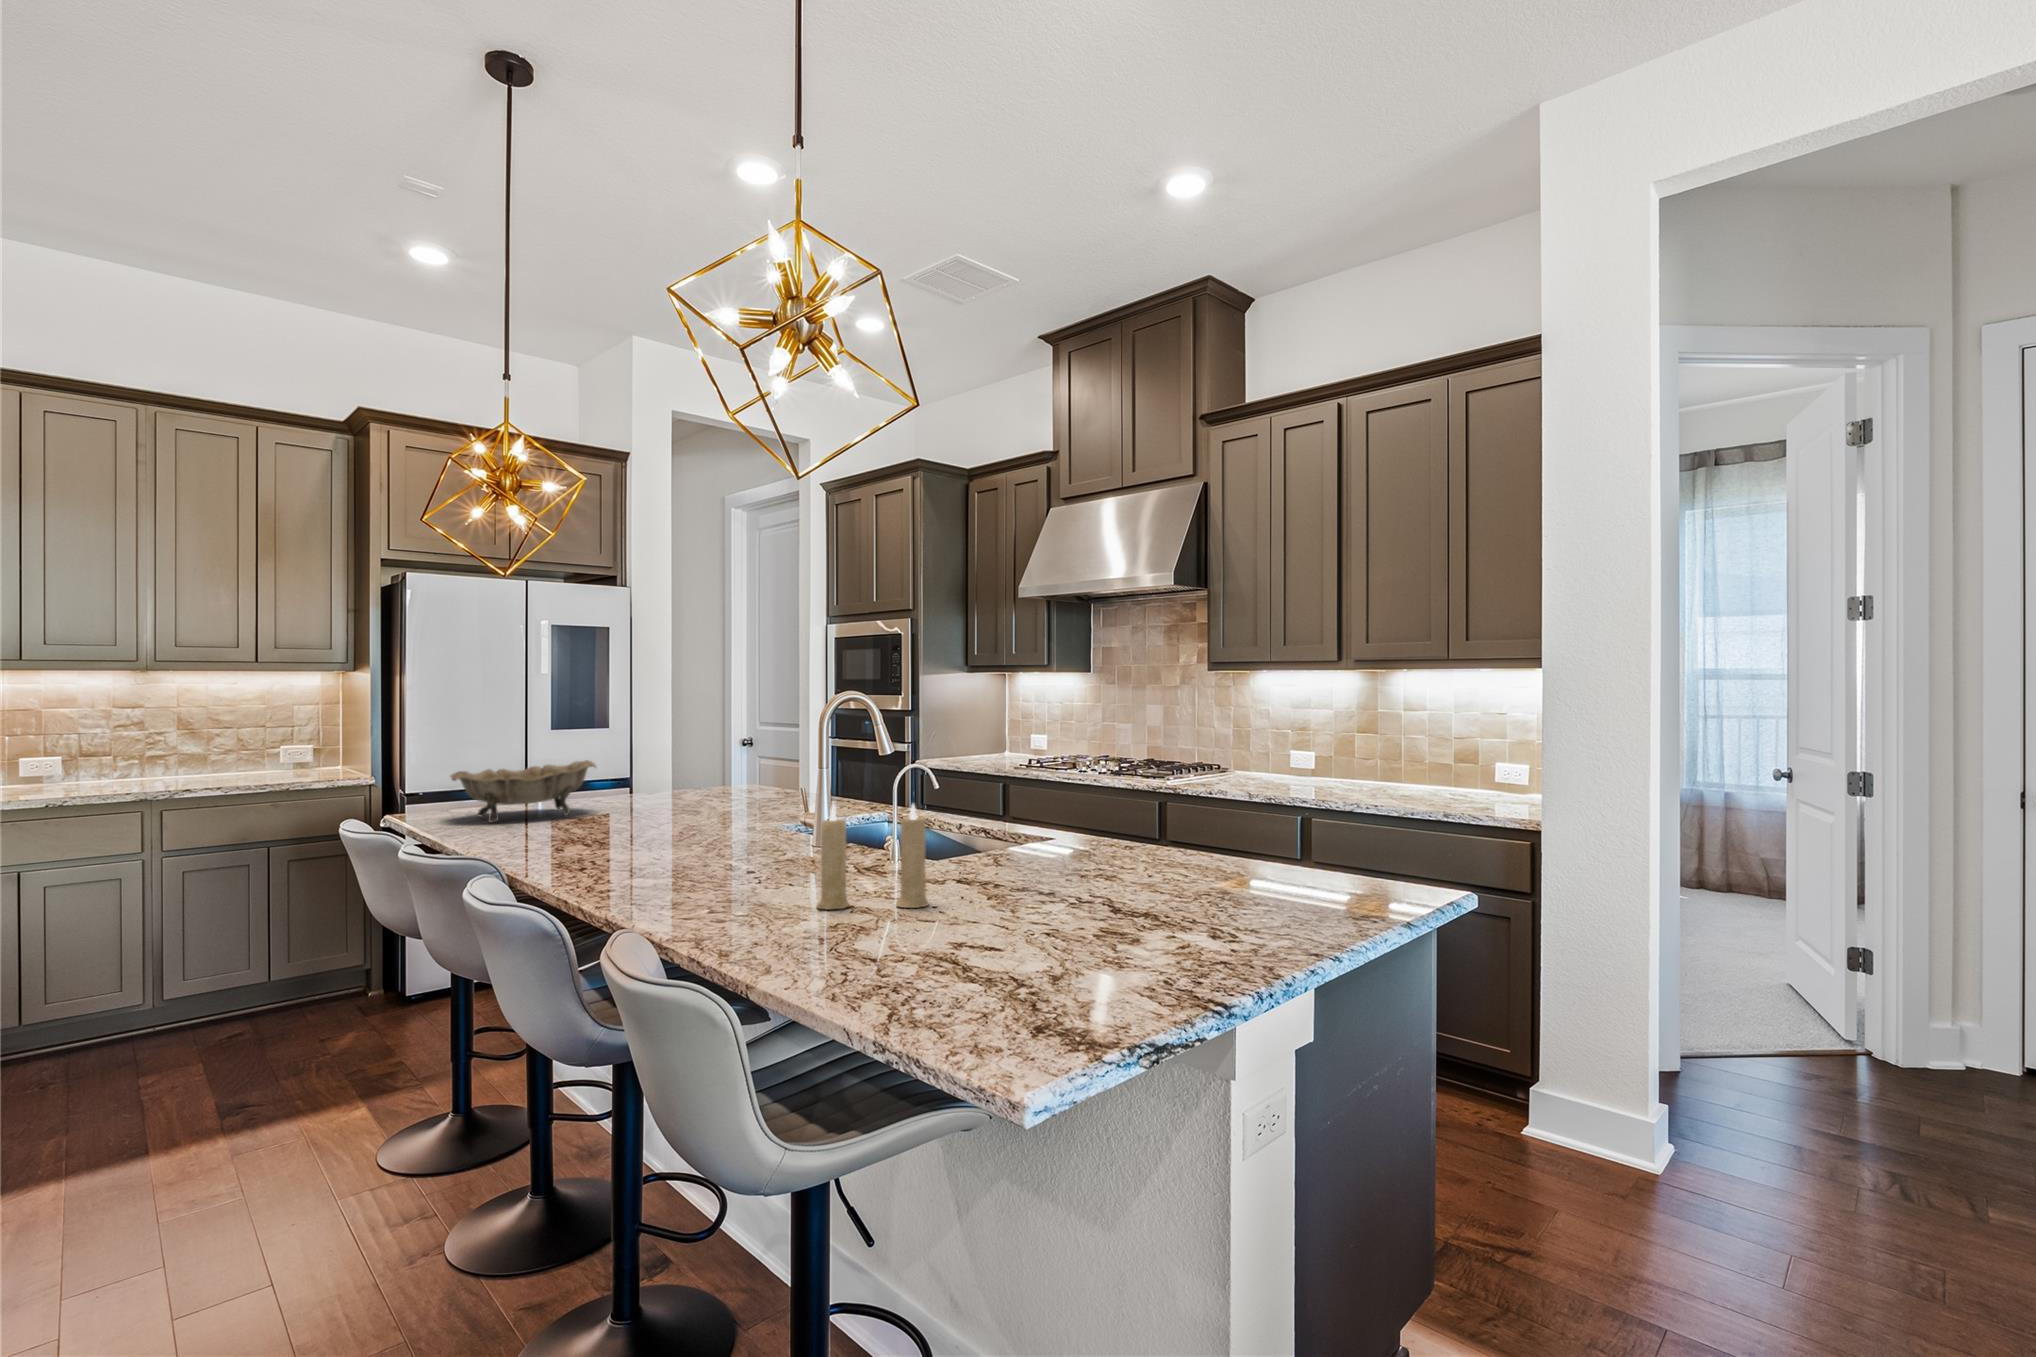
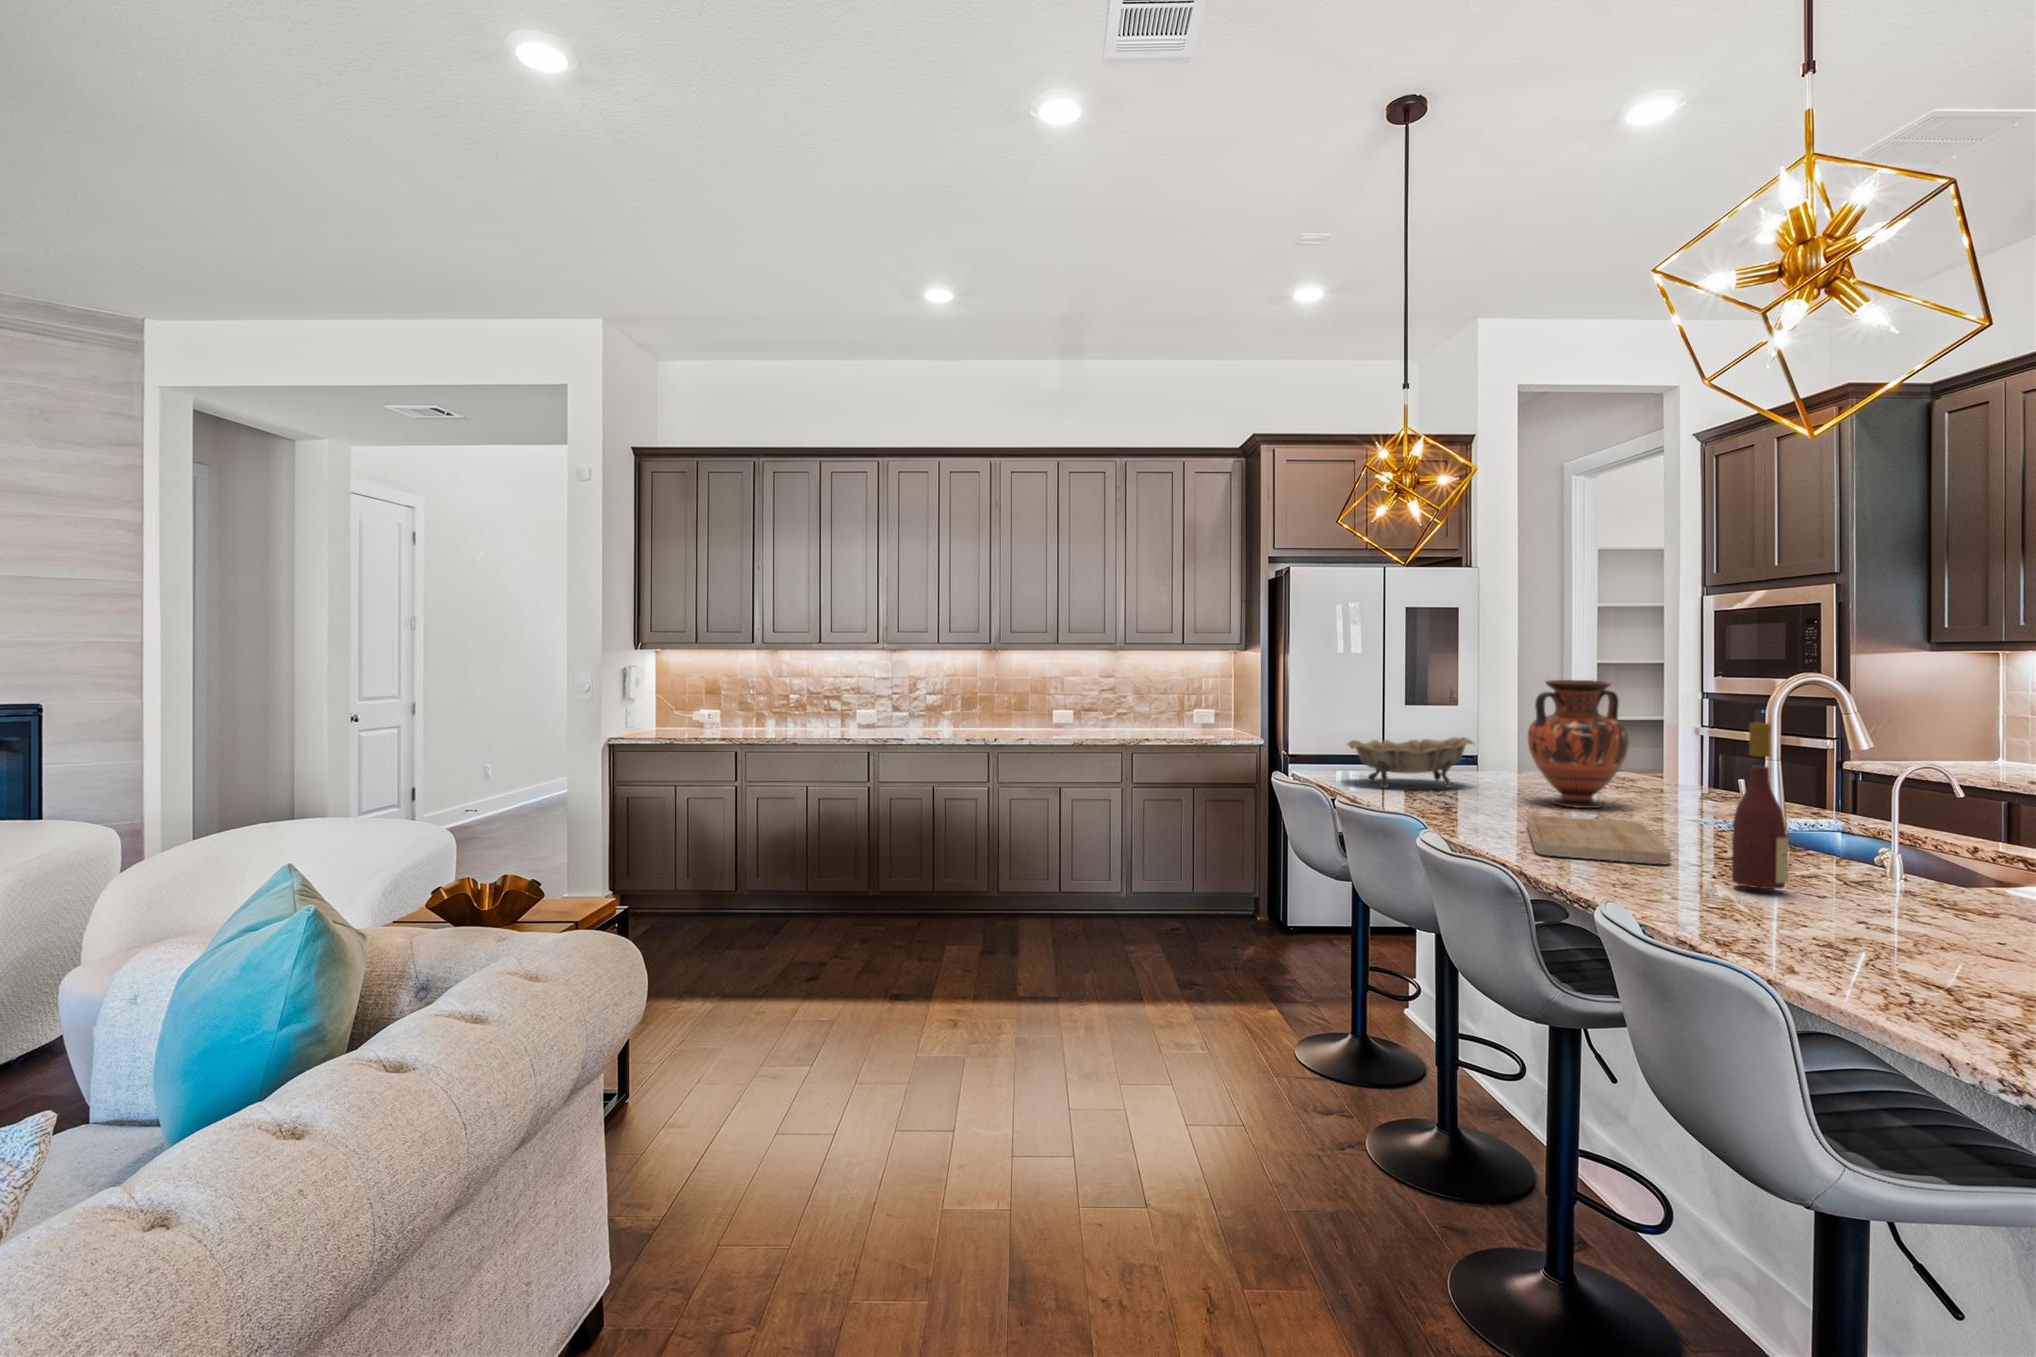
vase: none [642,697,732,823] -> present [1528,680,1629,808]
wine bottle: none [776,730,818,886] -> present [1732,723,1788,889]
candle: present [817,804,929,909] -> none [1804,806,1984,949]
cutting board: none [617,831,739,876] -> present [1527,815,1671,864]

